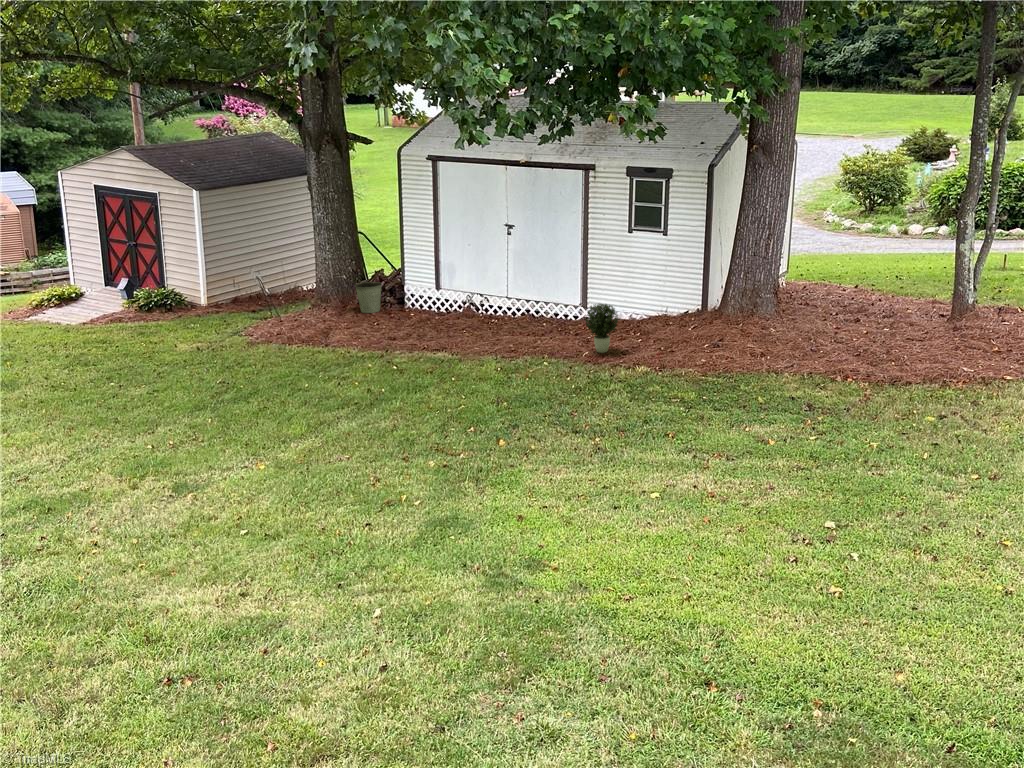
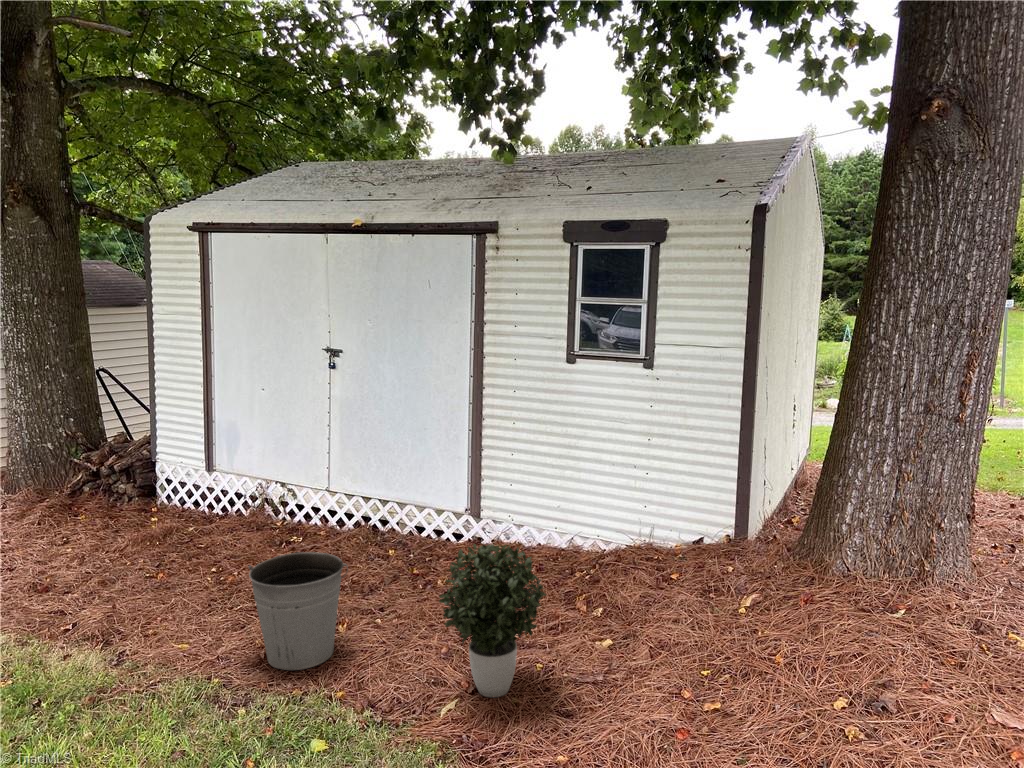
bucket: present [355,282,382,313] -> present [248,552,348,670]

